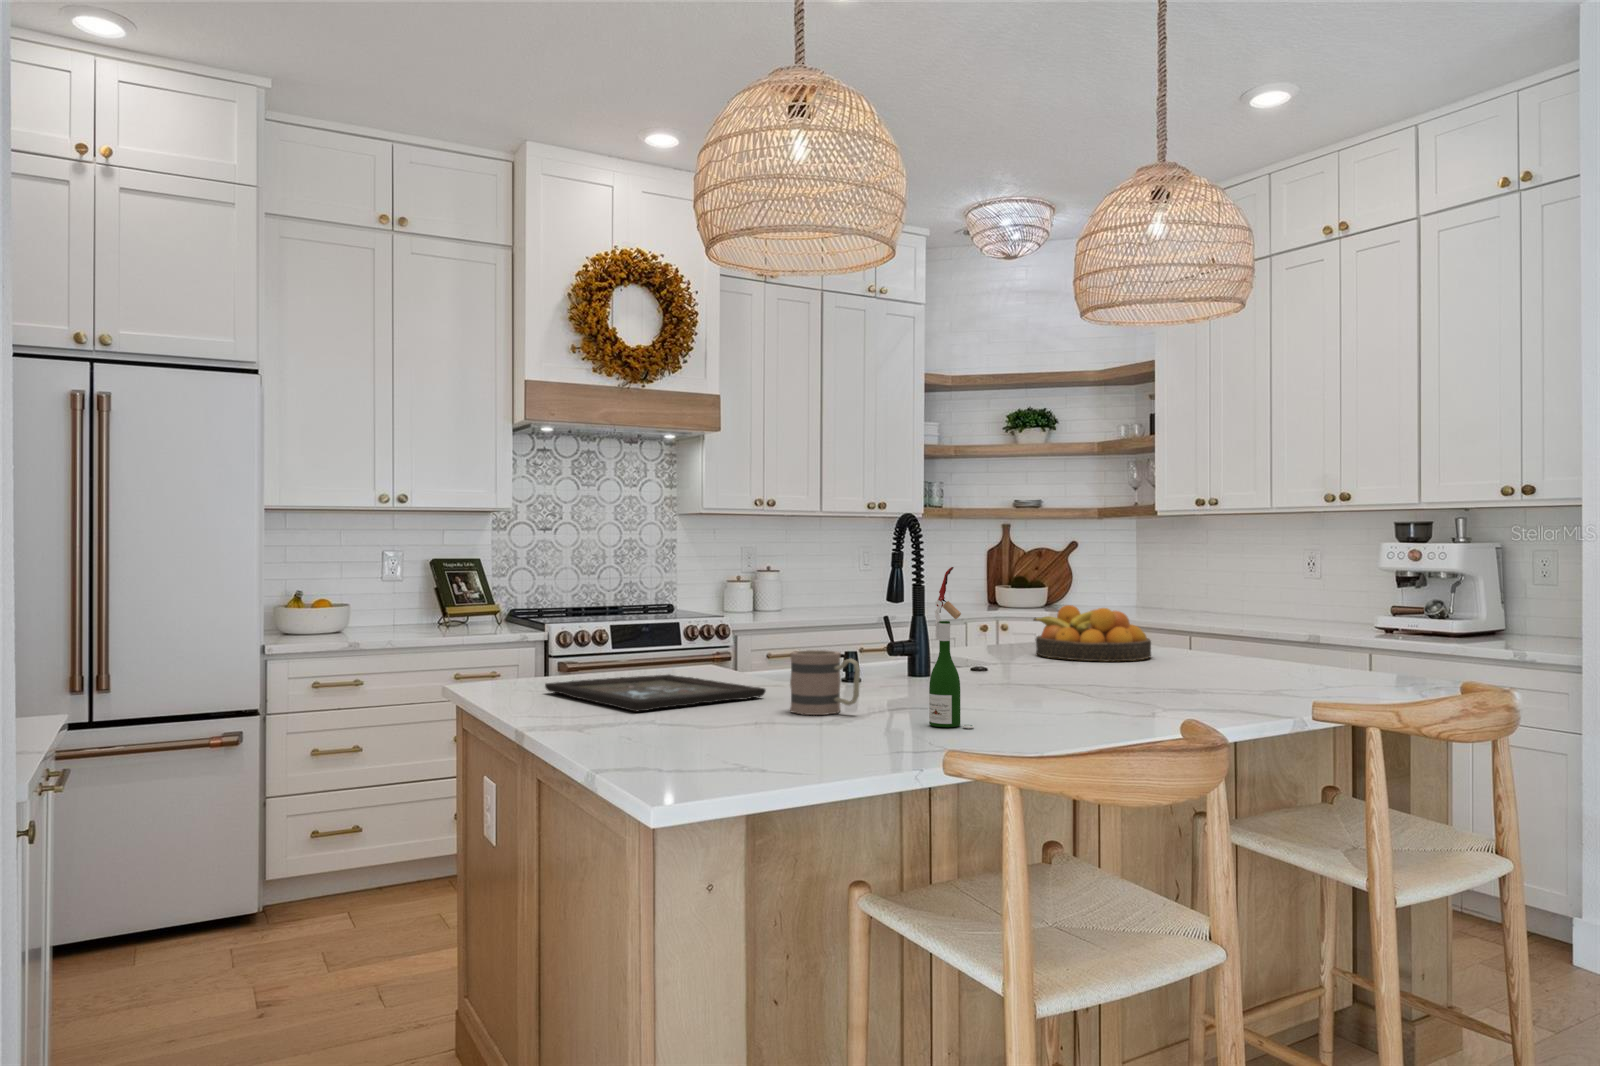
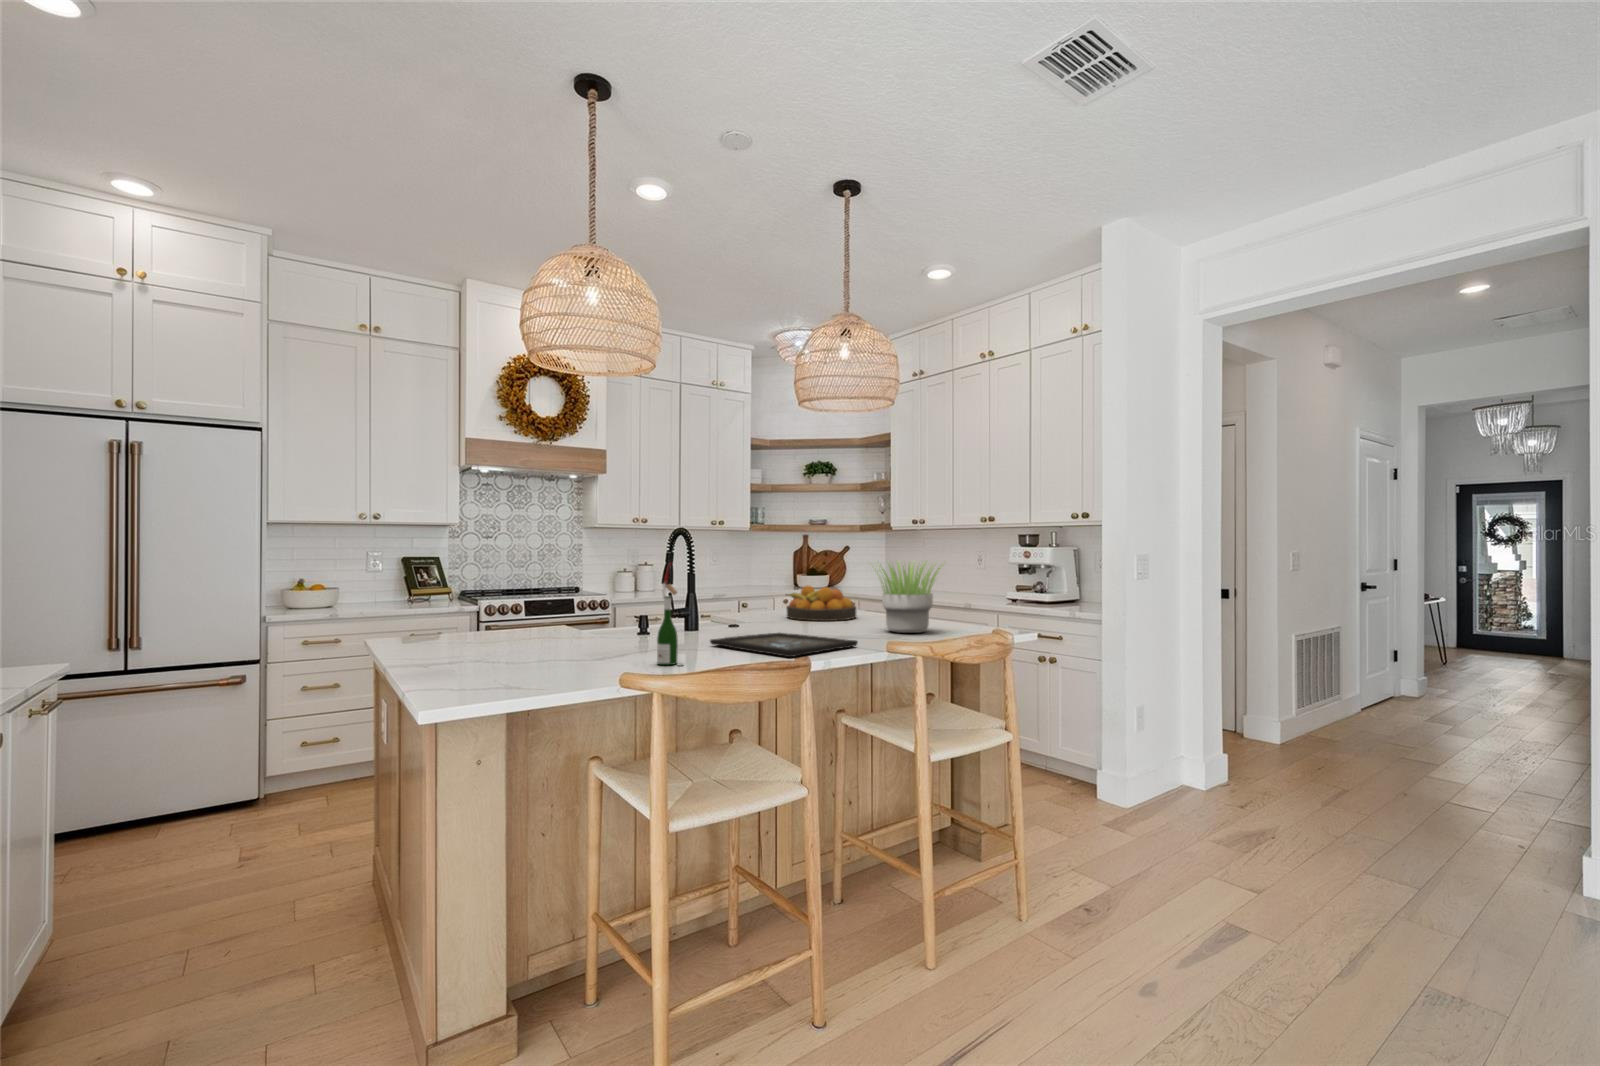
potted plant: none [1191,563,1337,683] -> present [875,562,945,633]
mug: present [790,650,860,715] -> none [576,616,621,659]
tray: present [545,675,766,711] -> present [710,633,858,657]

